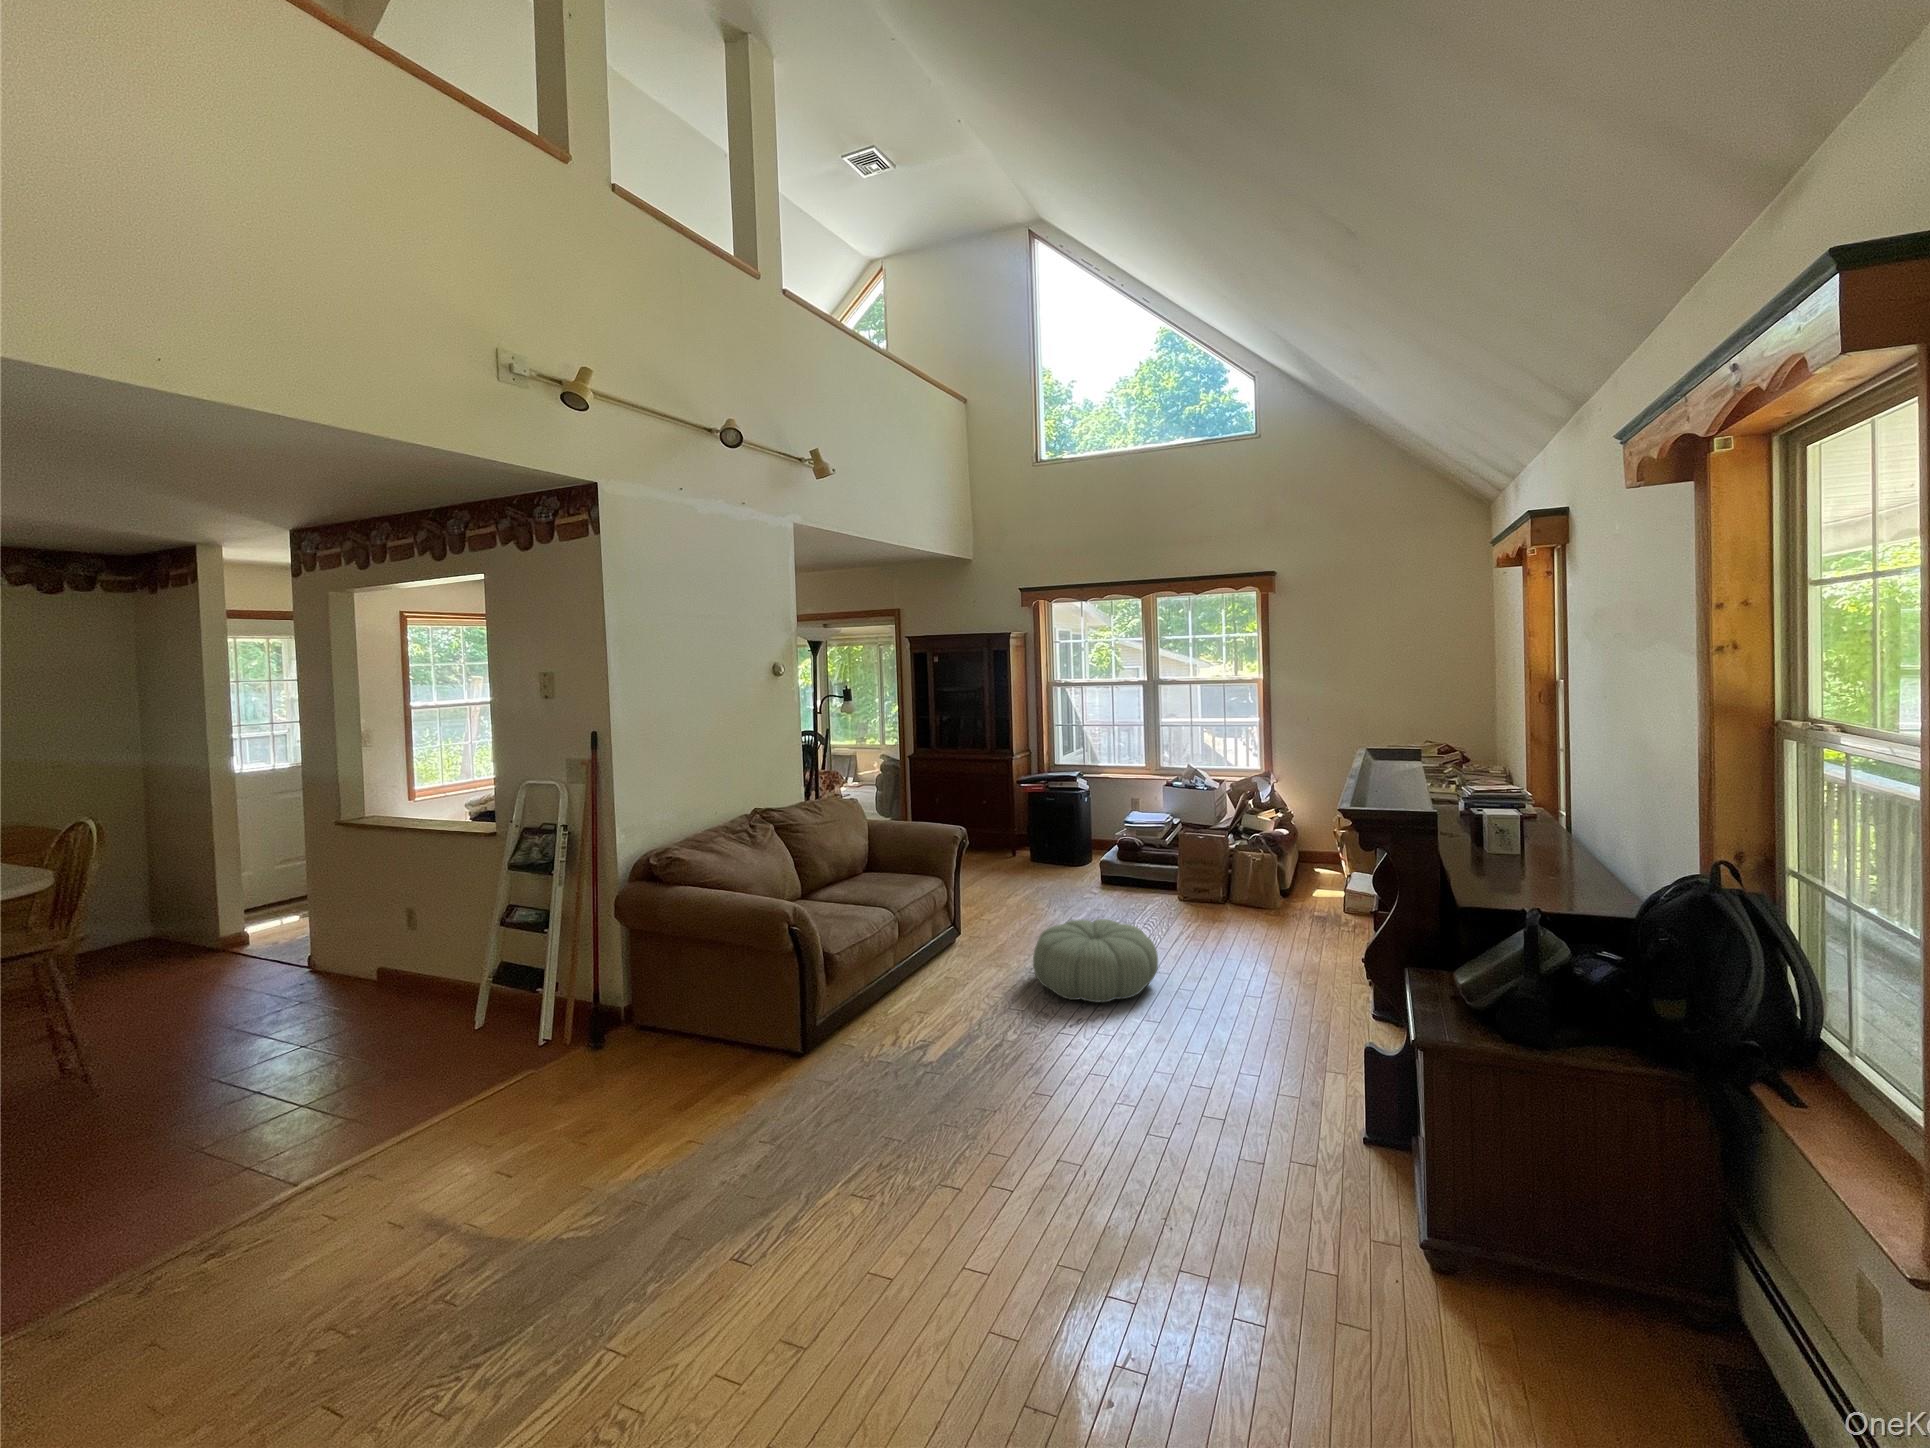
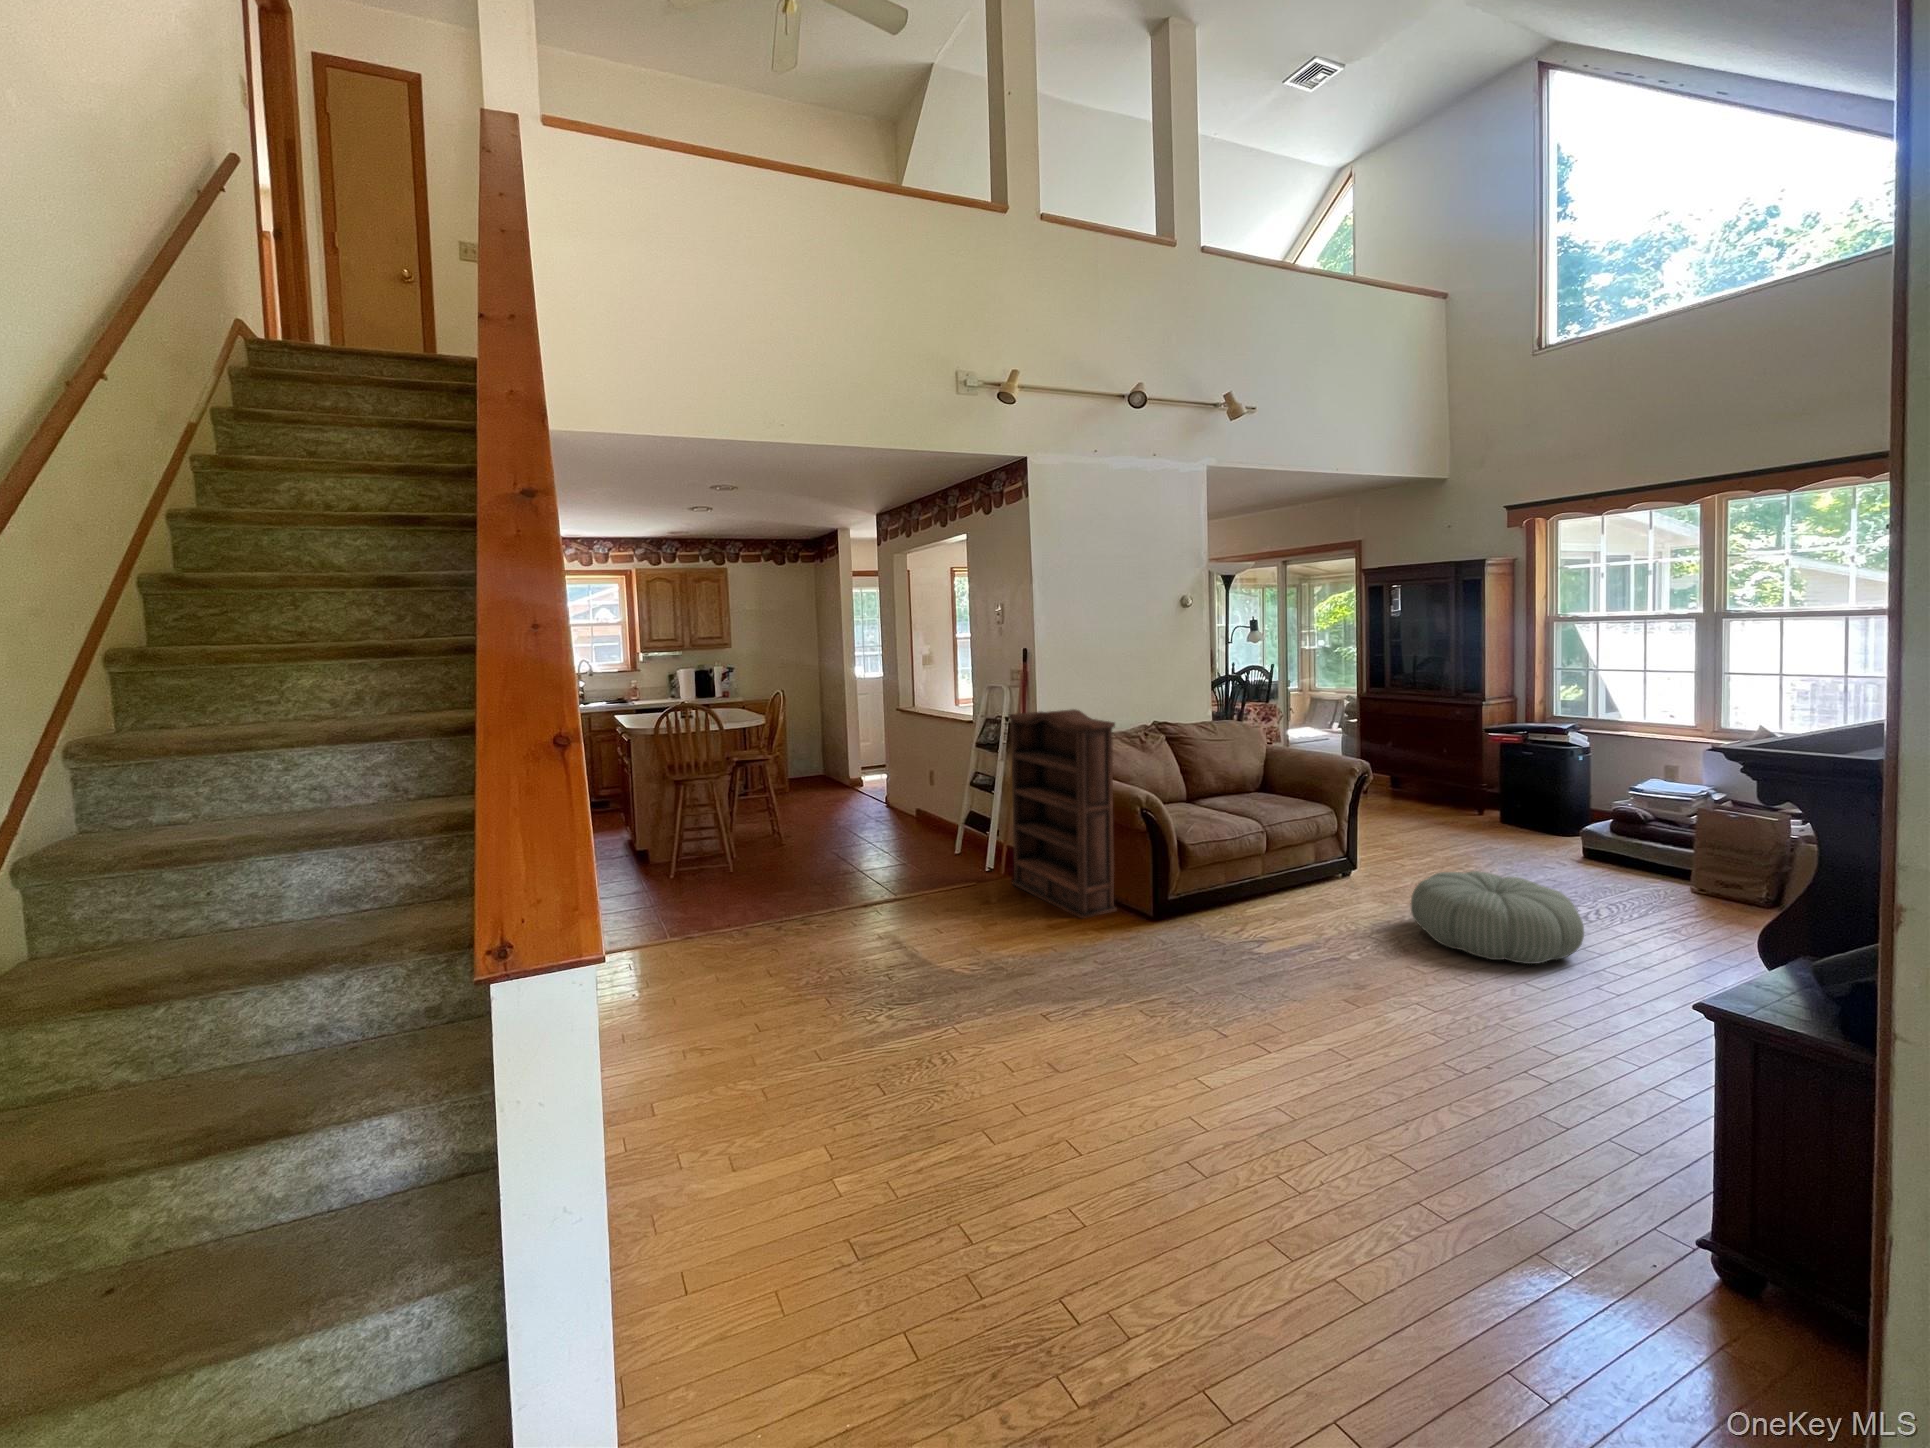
bookshelf: none [583,809,750,1082] -> present [1009,709,1117,919]

